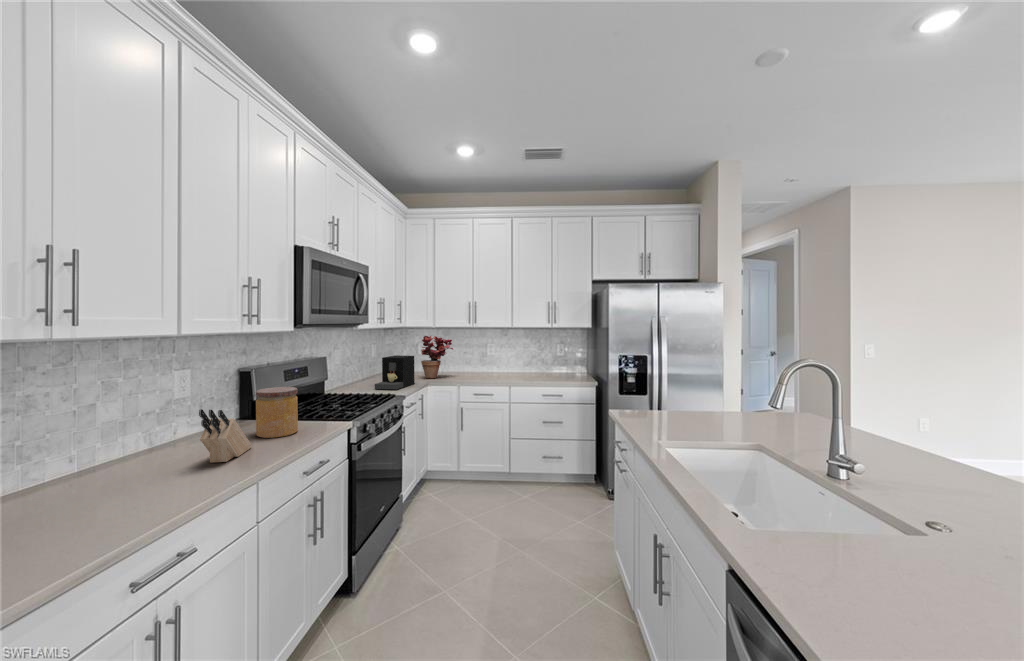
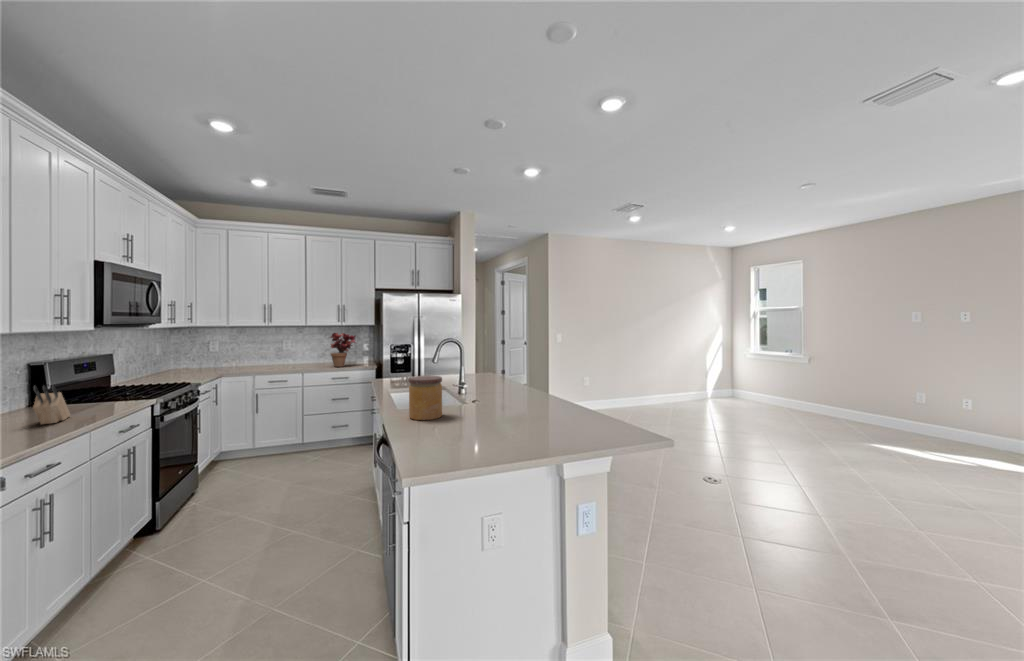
potted plant: present [421,336,453,378] -> present [331,333,355,367]
coffee maker: present [375,355,415,389] -> none [167,351,208,380]
jar: present [256,387,298,438] -> present [409,376,442,420]

